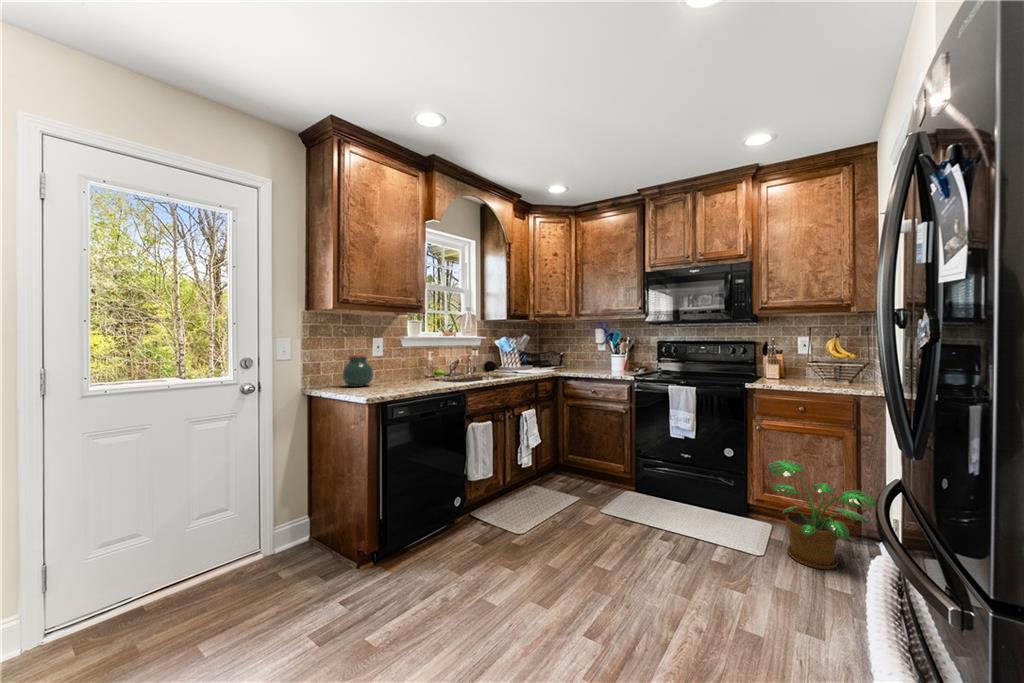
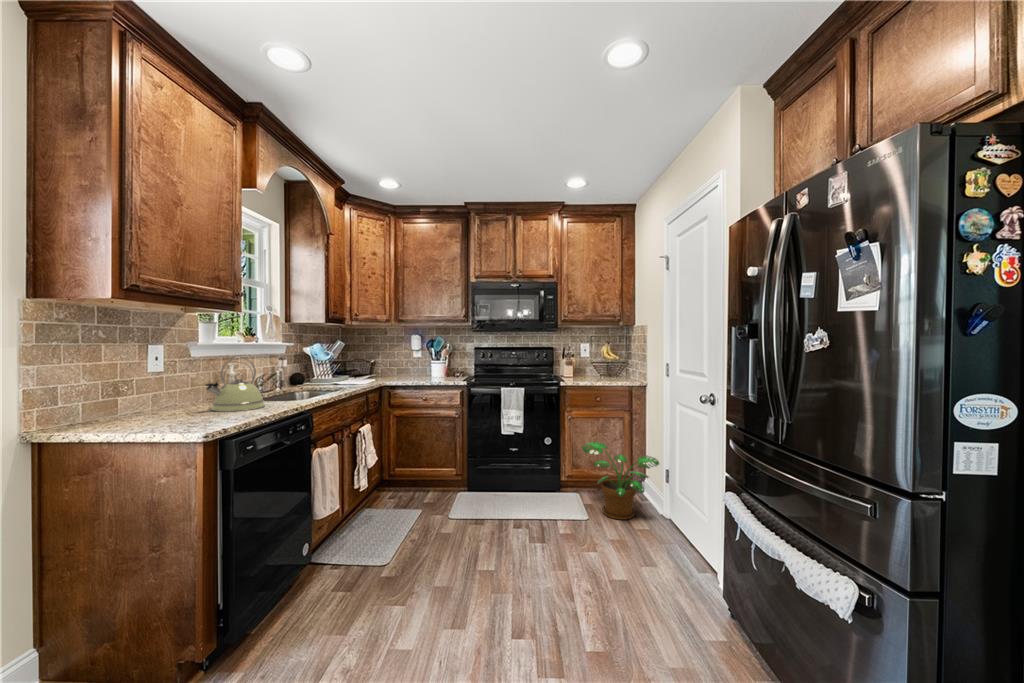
kettle: none [395,347,434,386] -> present [205,357,265,412]
jar: present [343,354,373,387] -> none [109,370,167,420]

